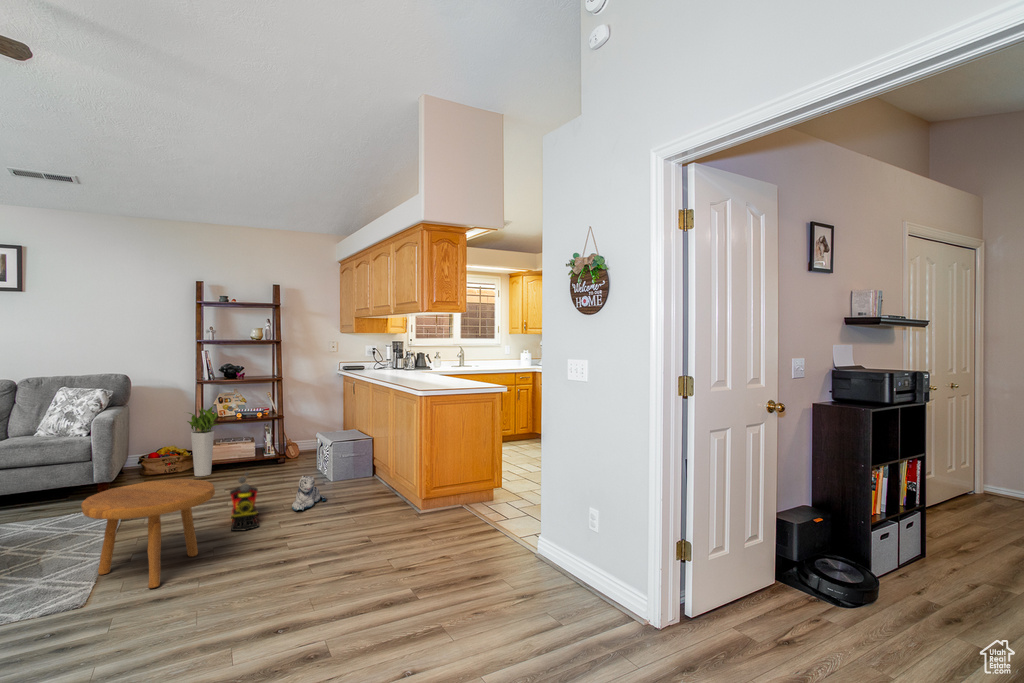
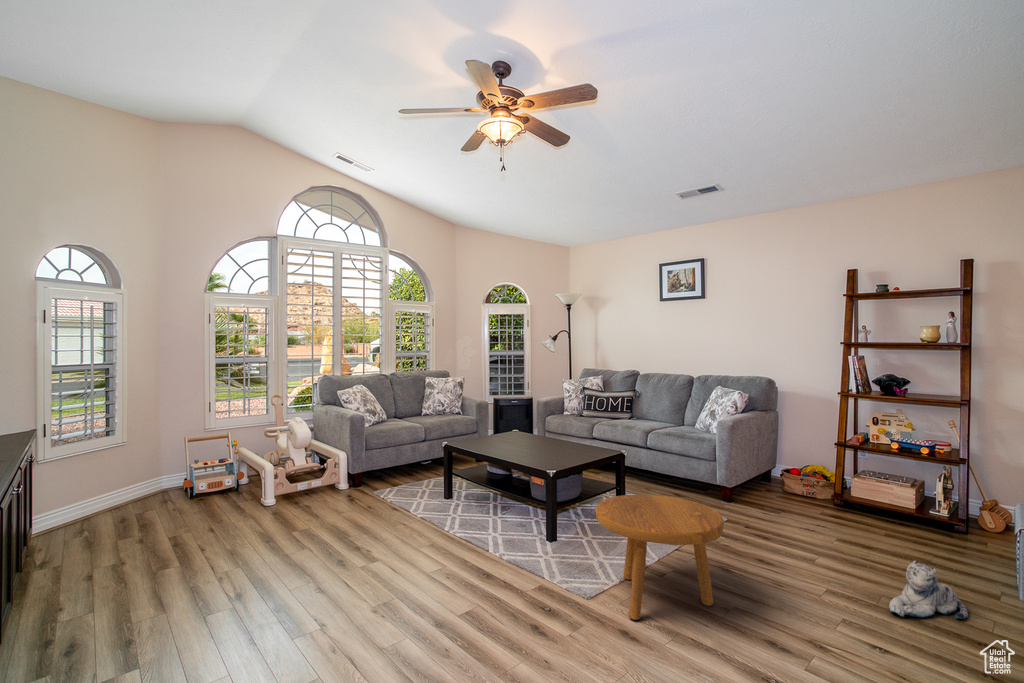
planter: present [187,406,219,476] -> none [818,424,867,512]
toy train: present [230,472,259,531] -> none [778,524,838,608]

